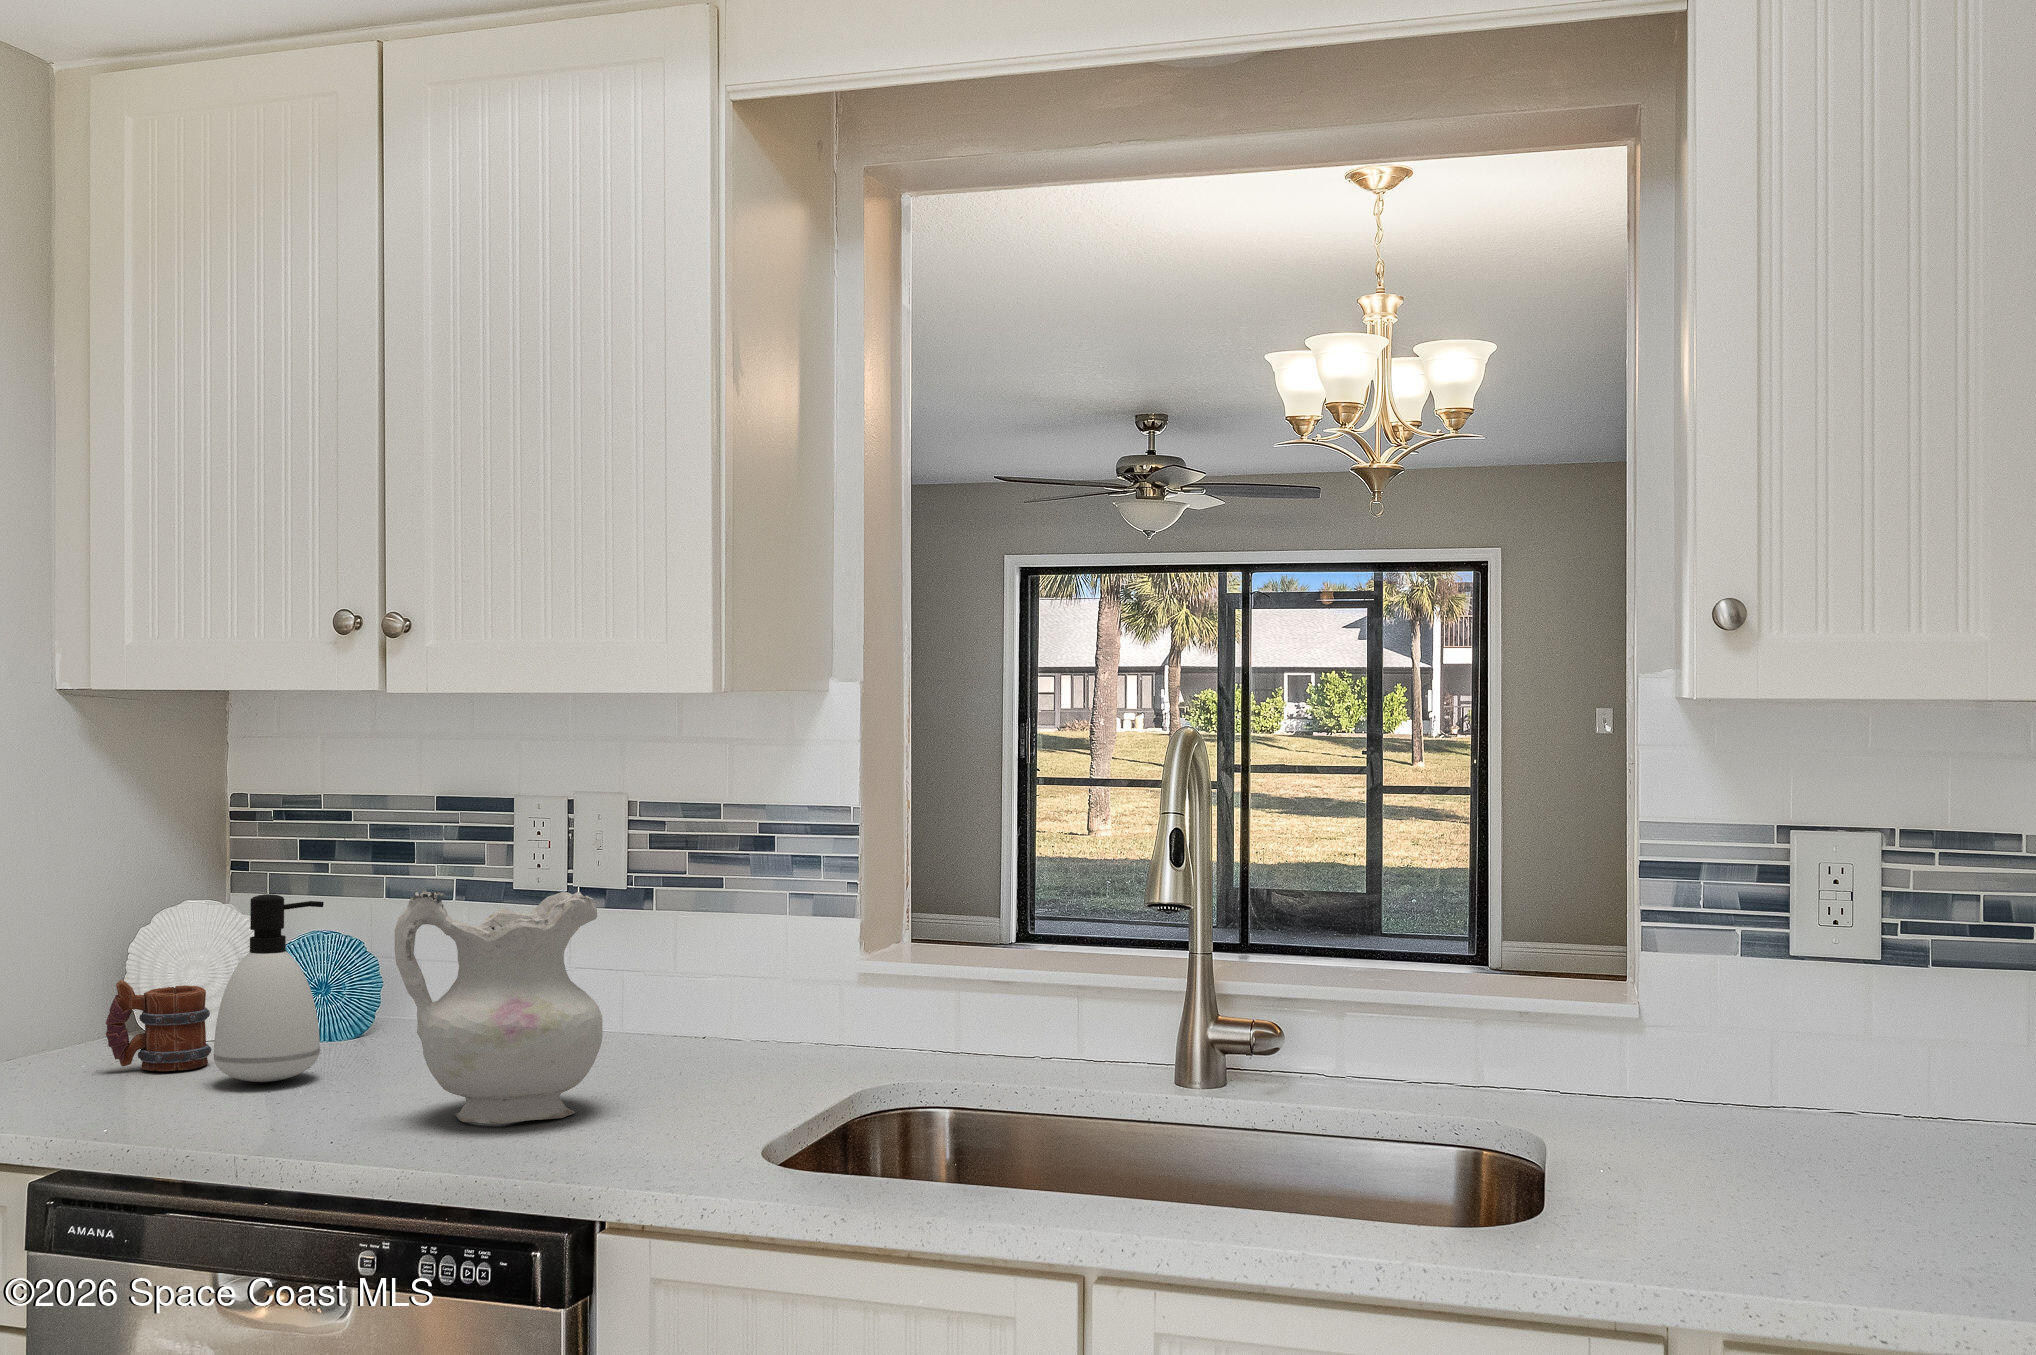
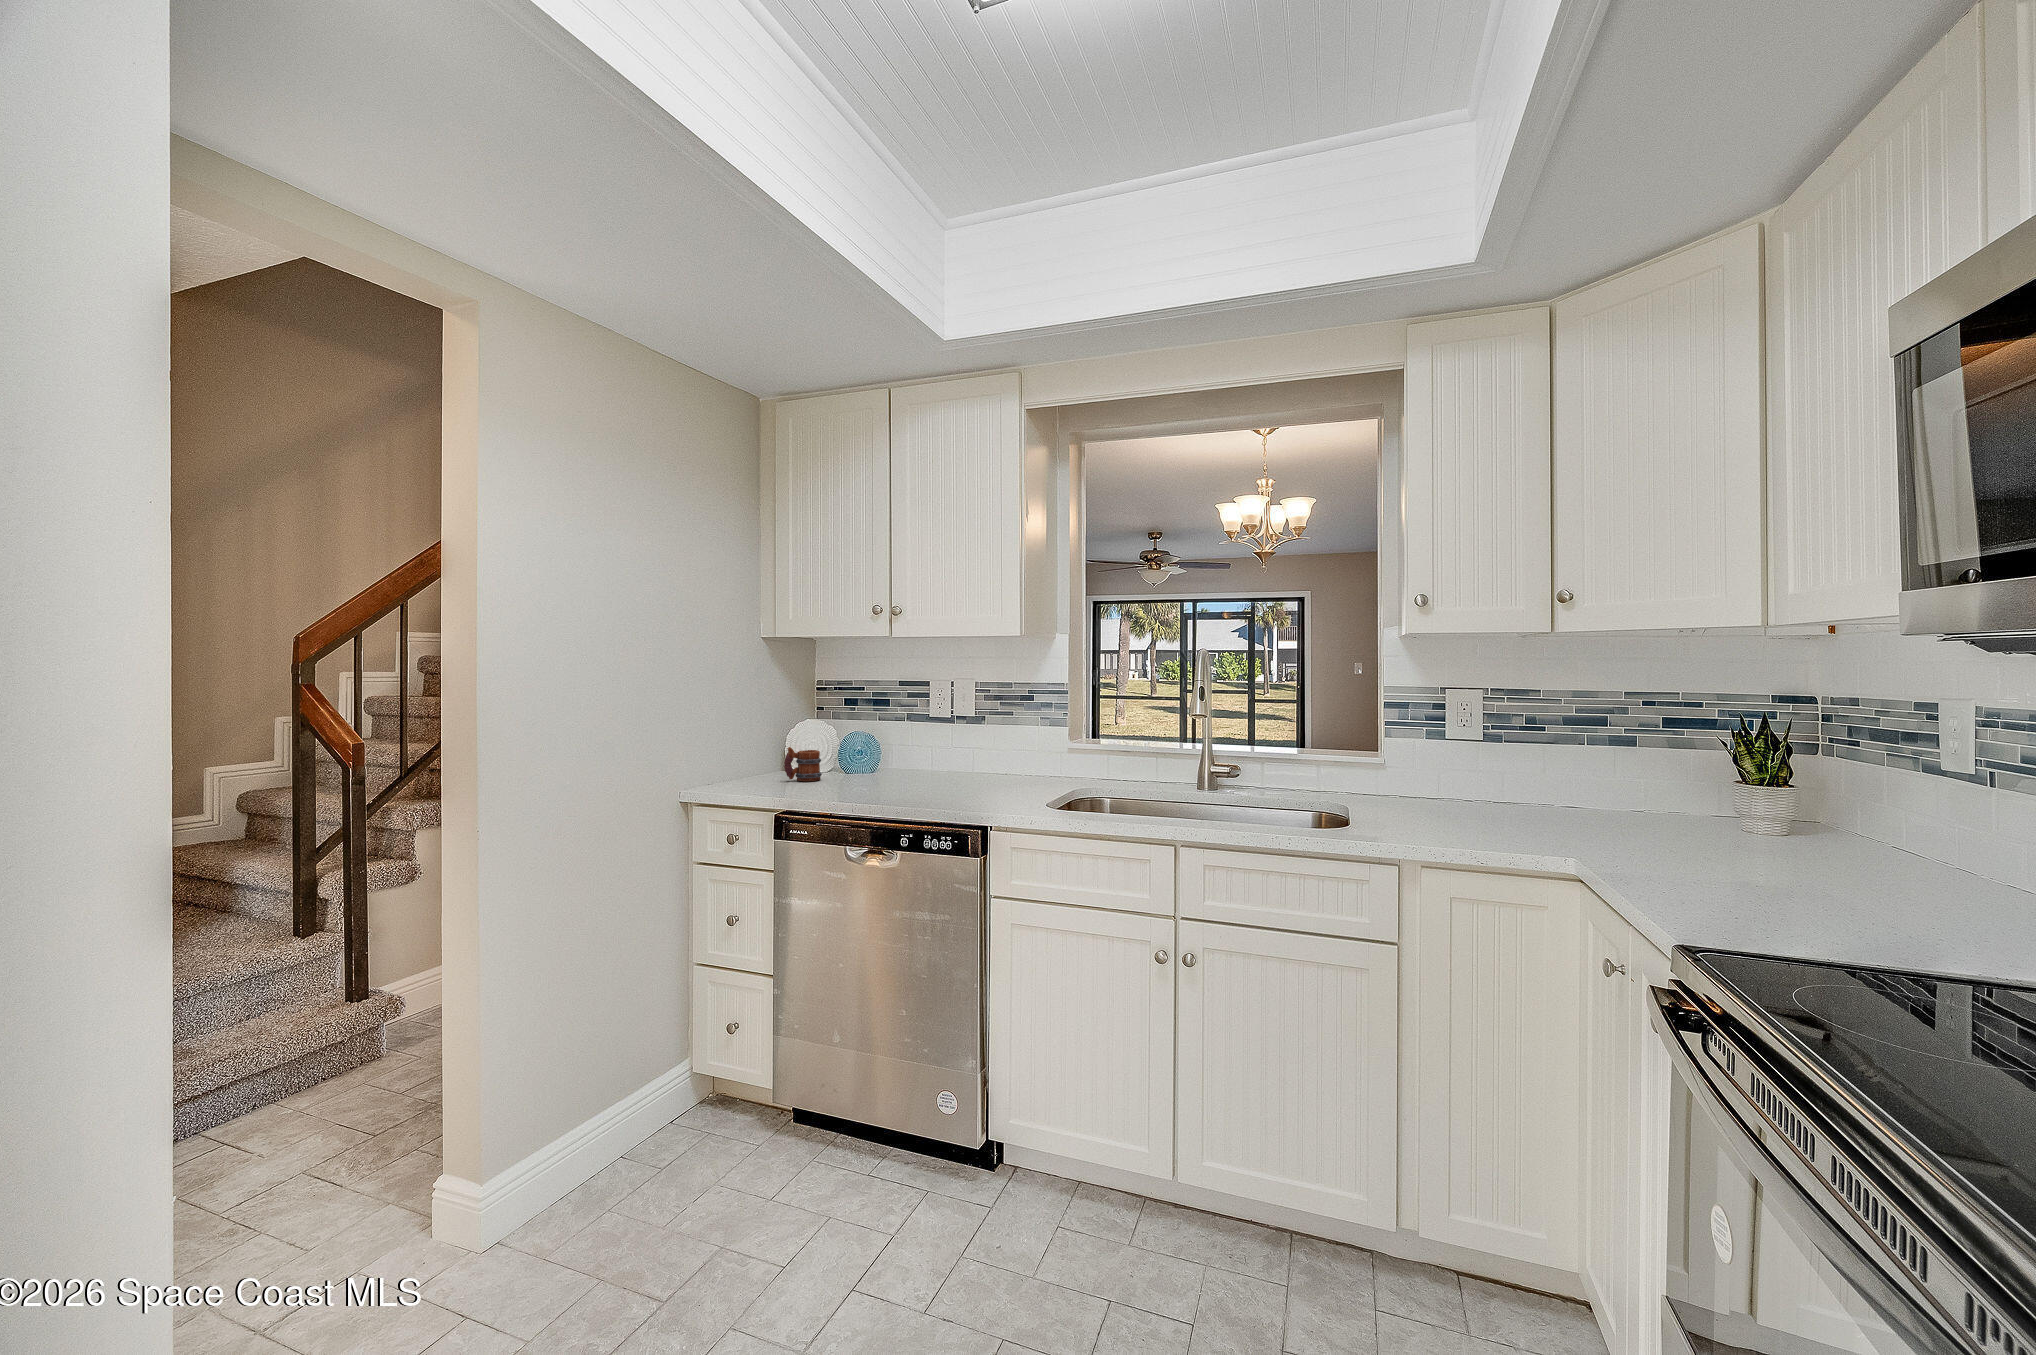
ceramic pitcher: present [395,891,603,1124] -> none [903,710,978,797]
soap dispenser: present [214,894,324,1082] -> none [827,714,867,785]

